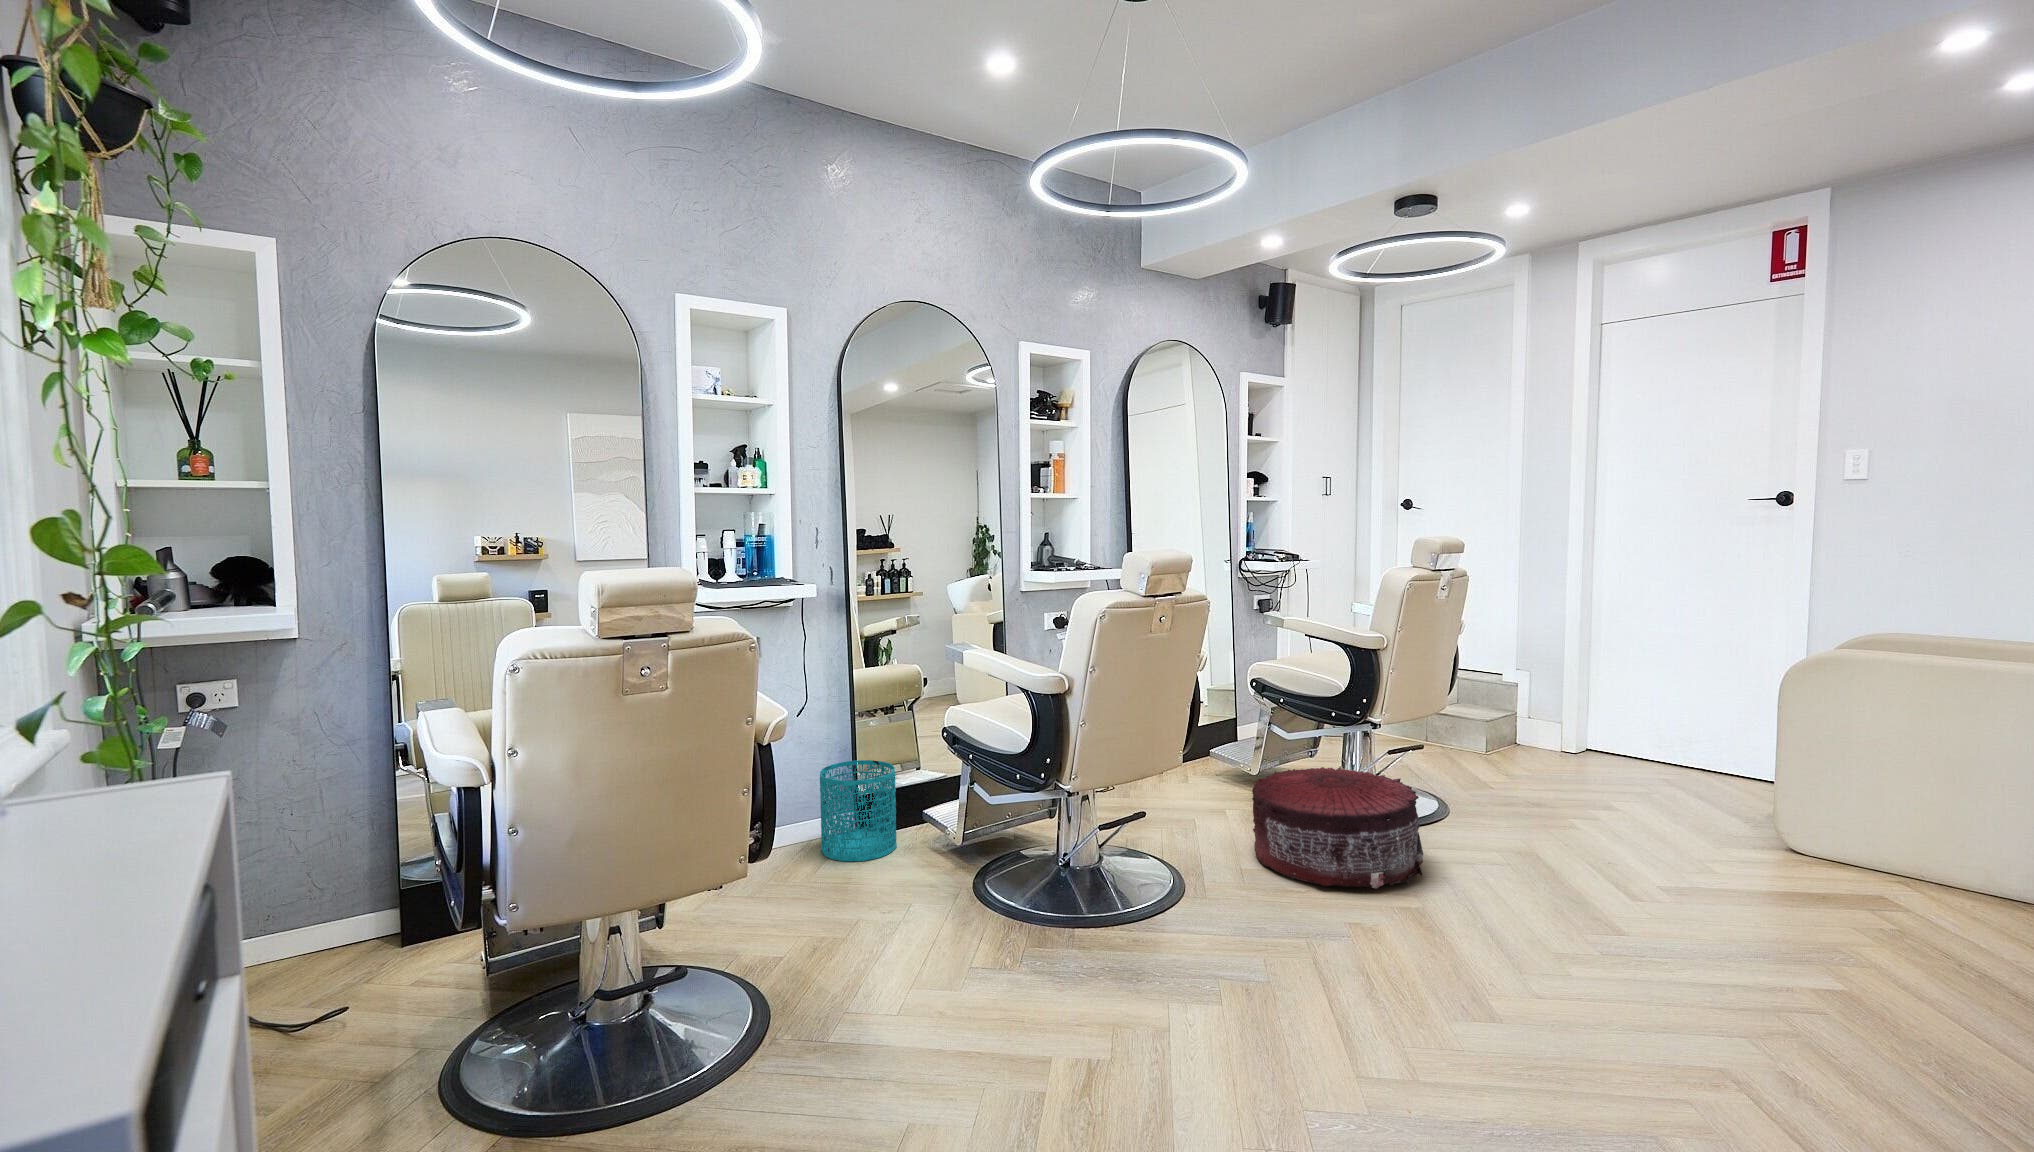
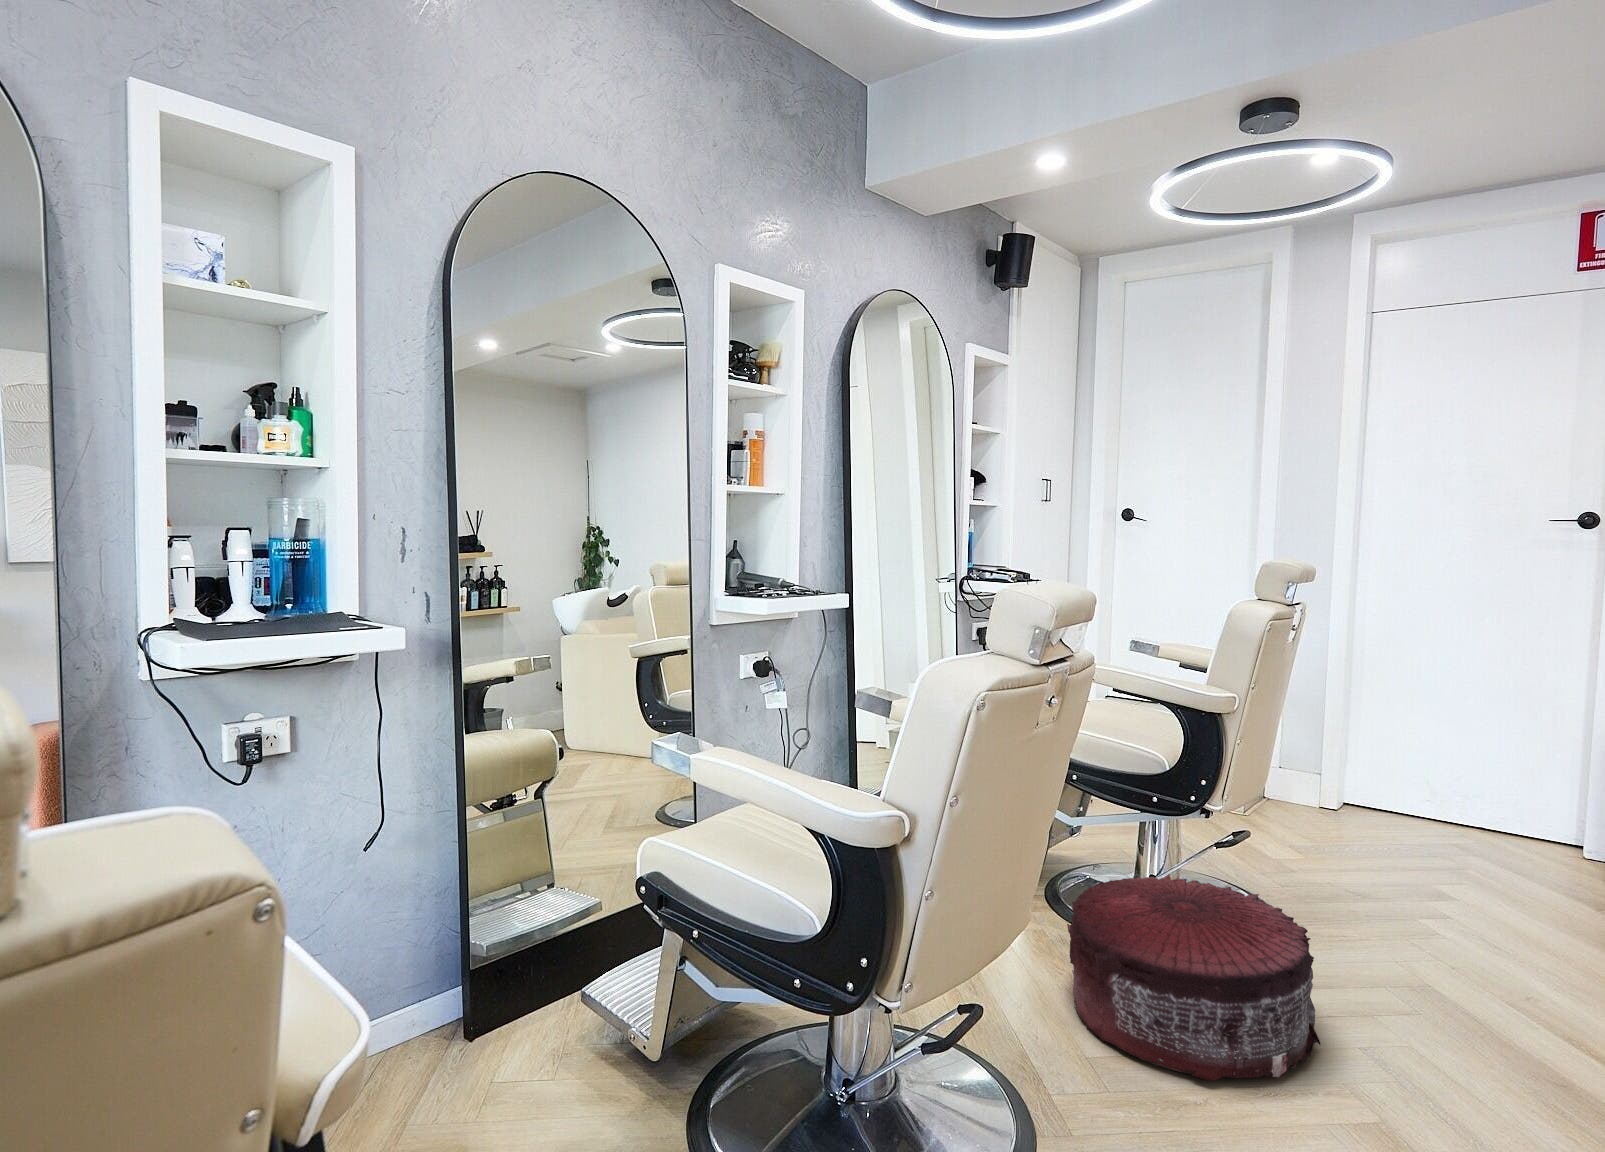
wastebasket: present [820,760,897,861] -> none [406,910,539,1104]

